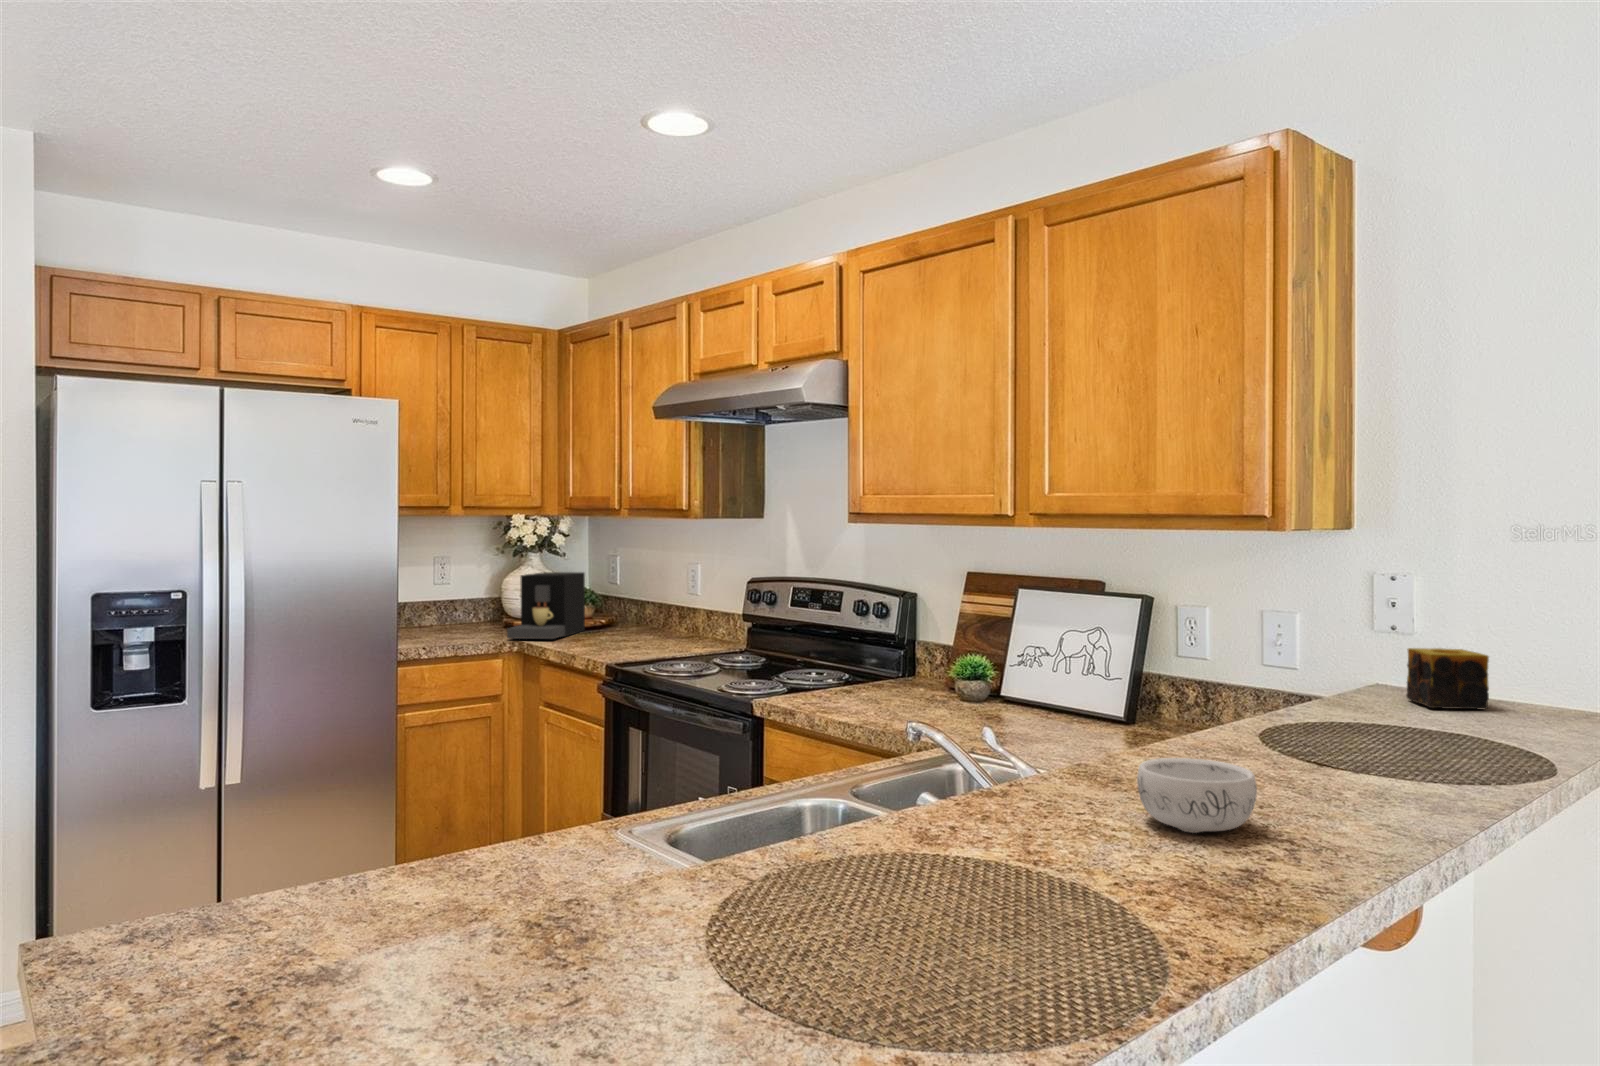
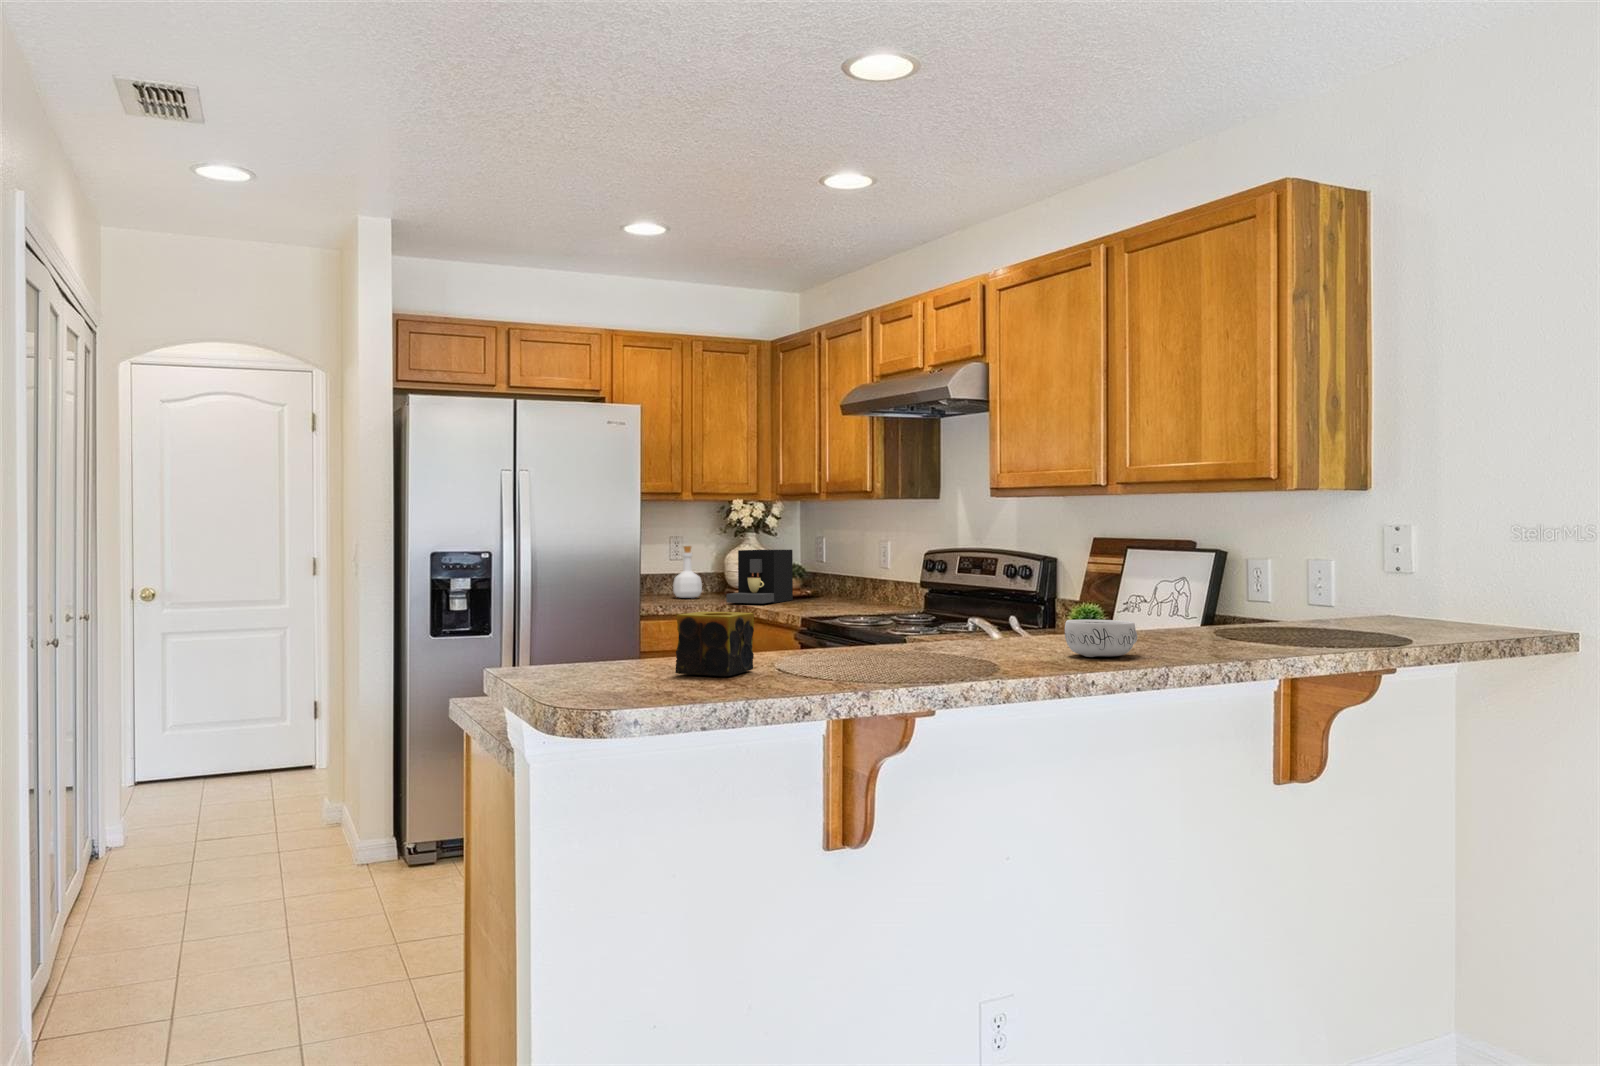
bottle: none [439,569,475,630] -> present [673,546,702,598]
candle: present [1406,648,1489,709] -> present [675,611,754,676]

